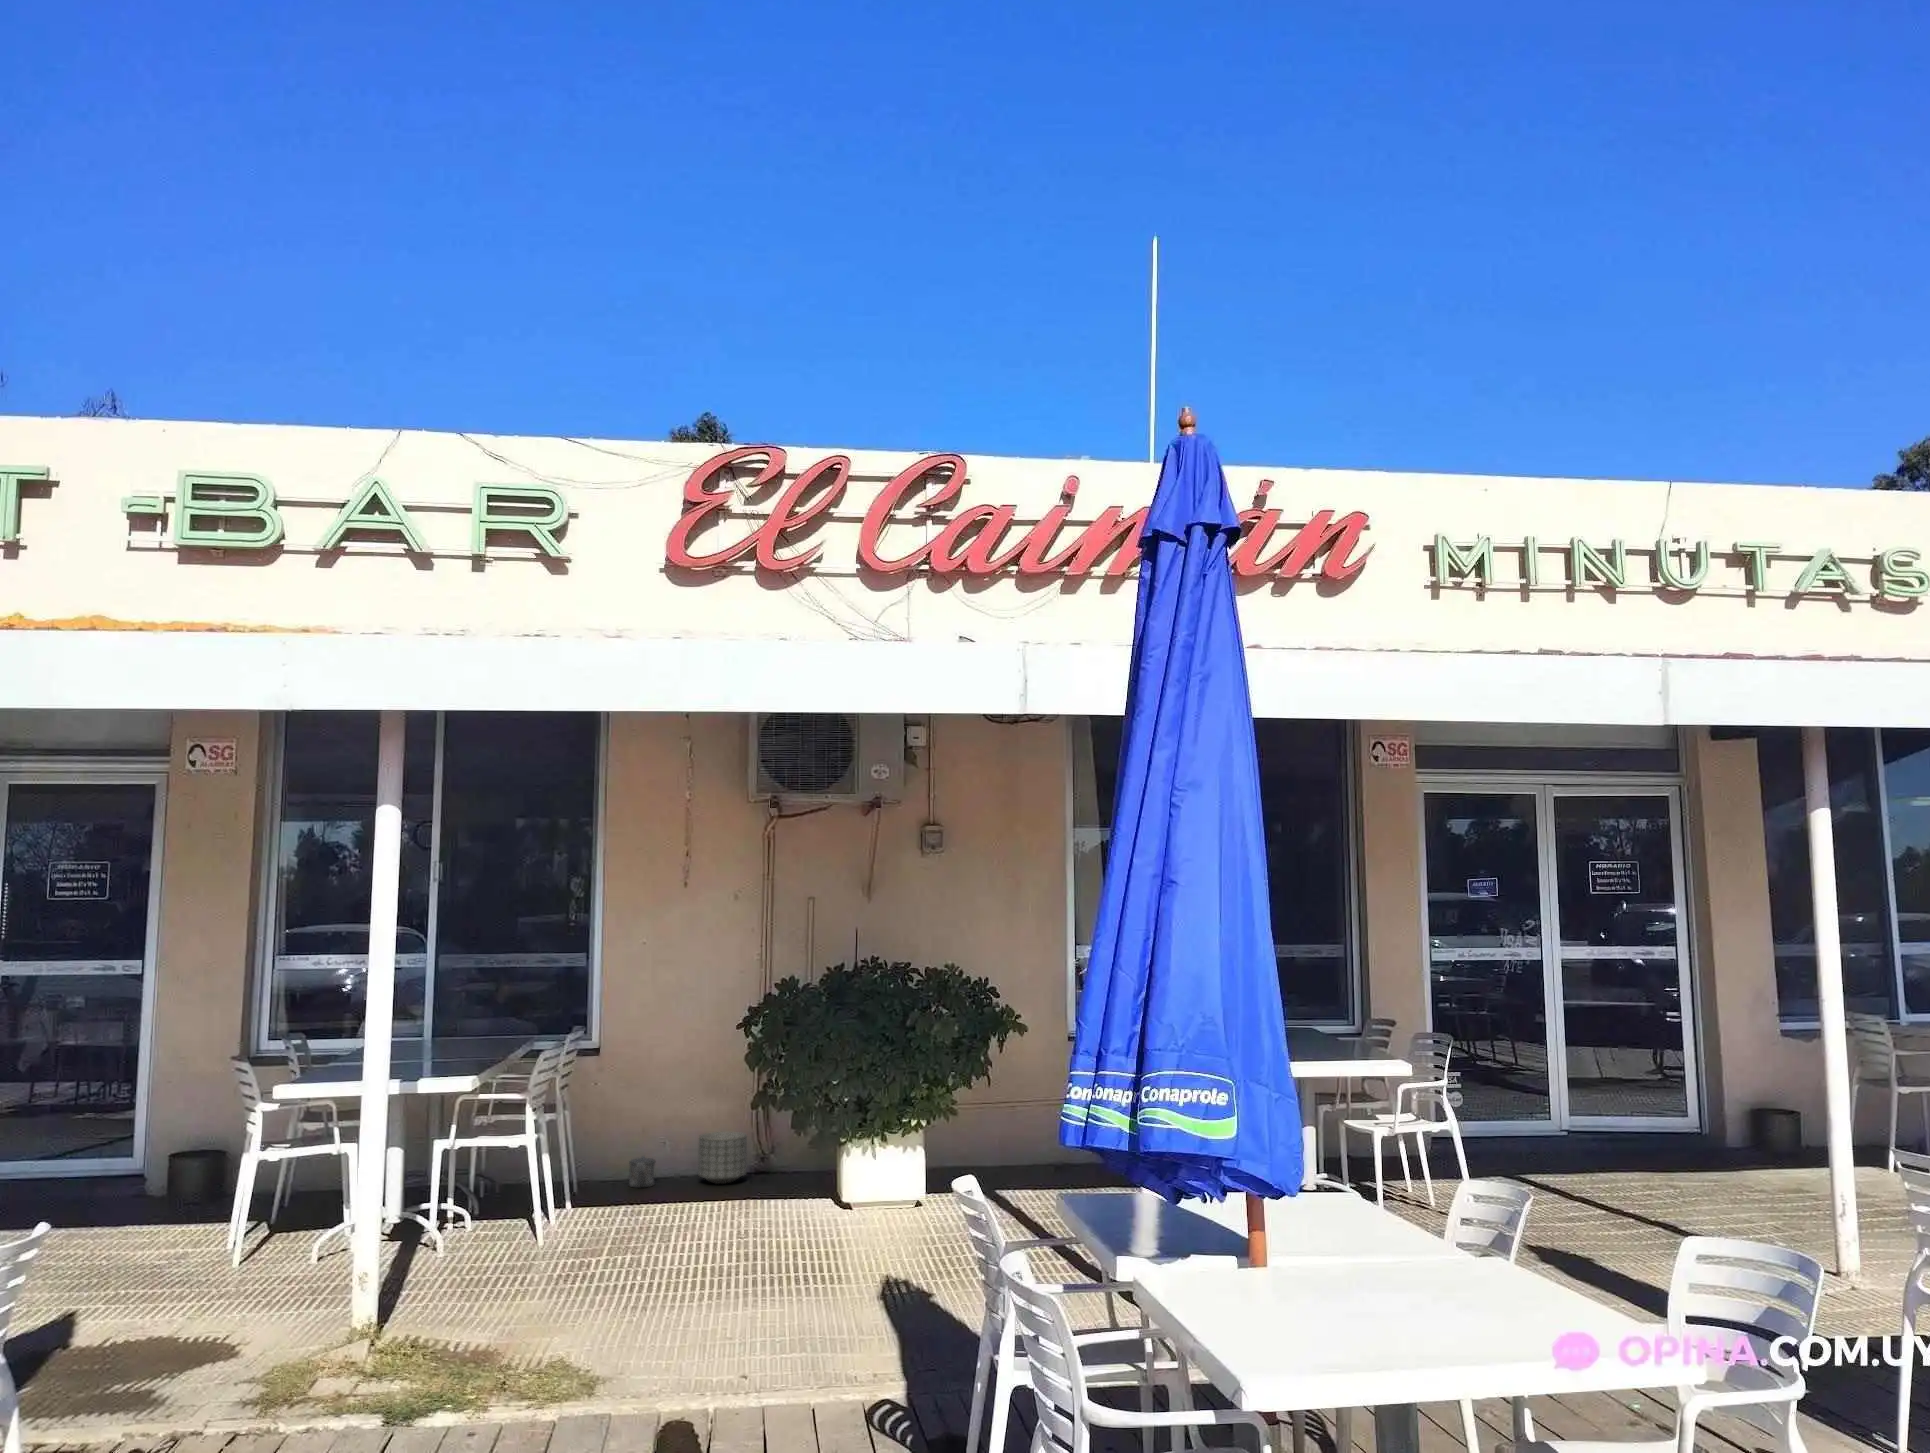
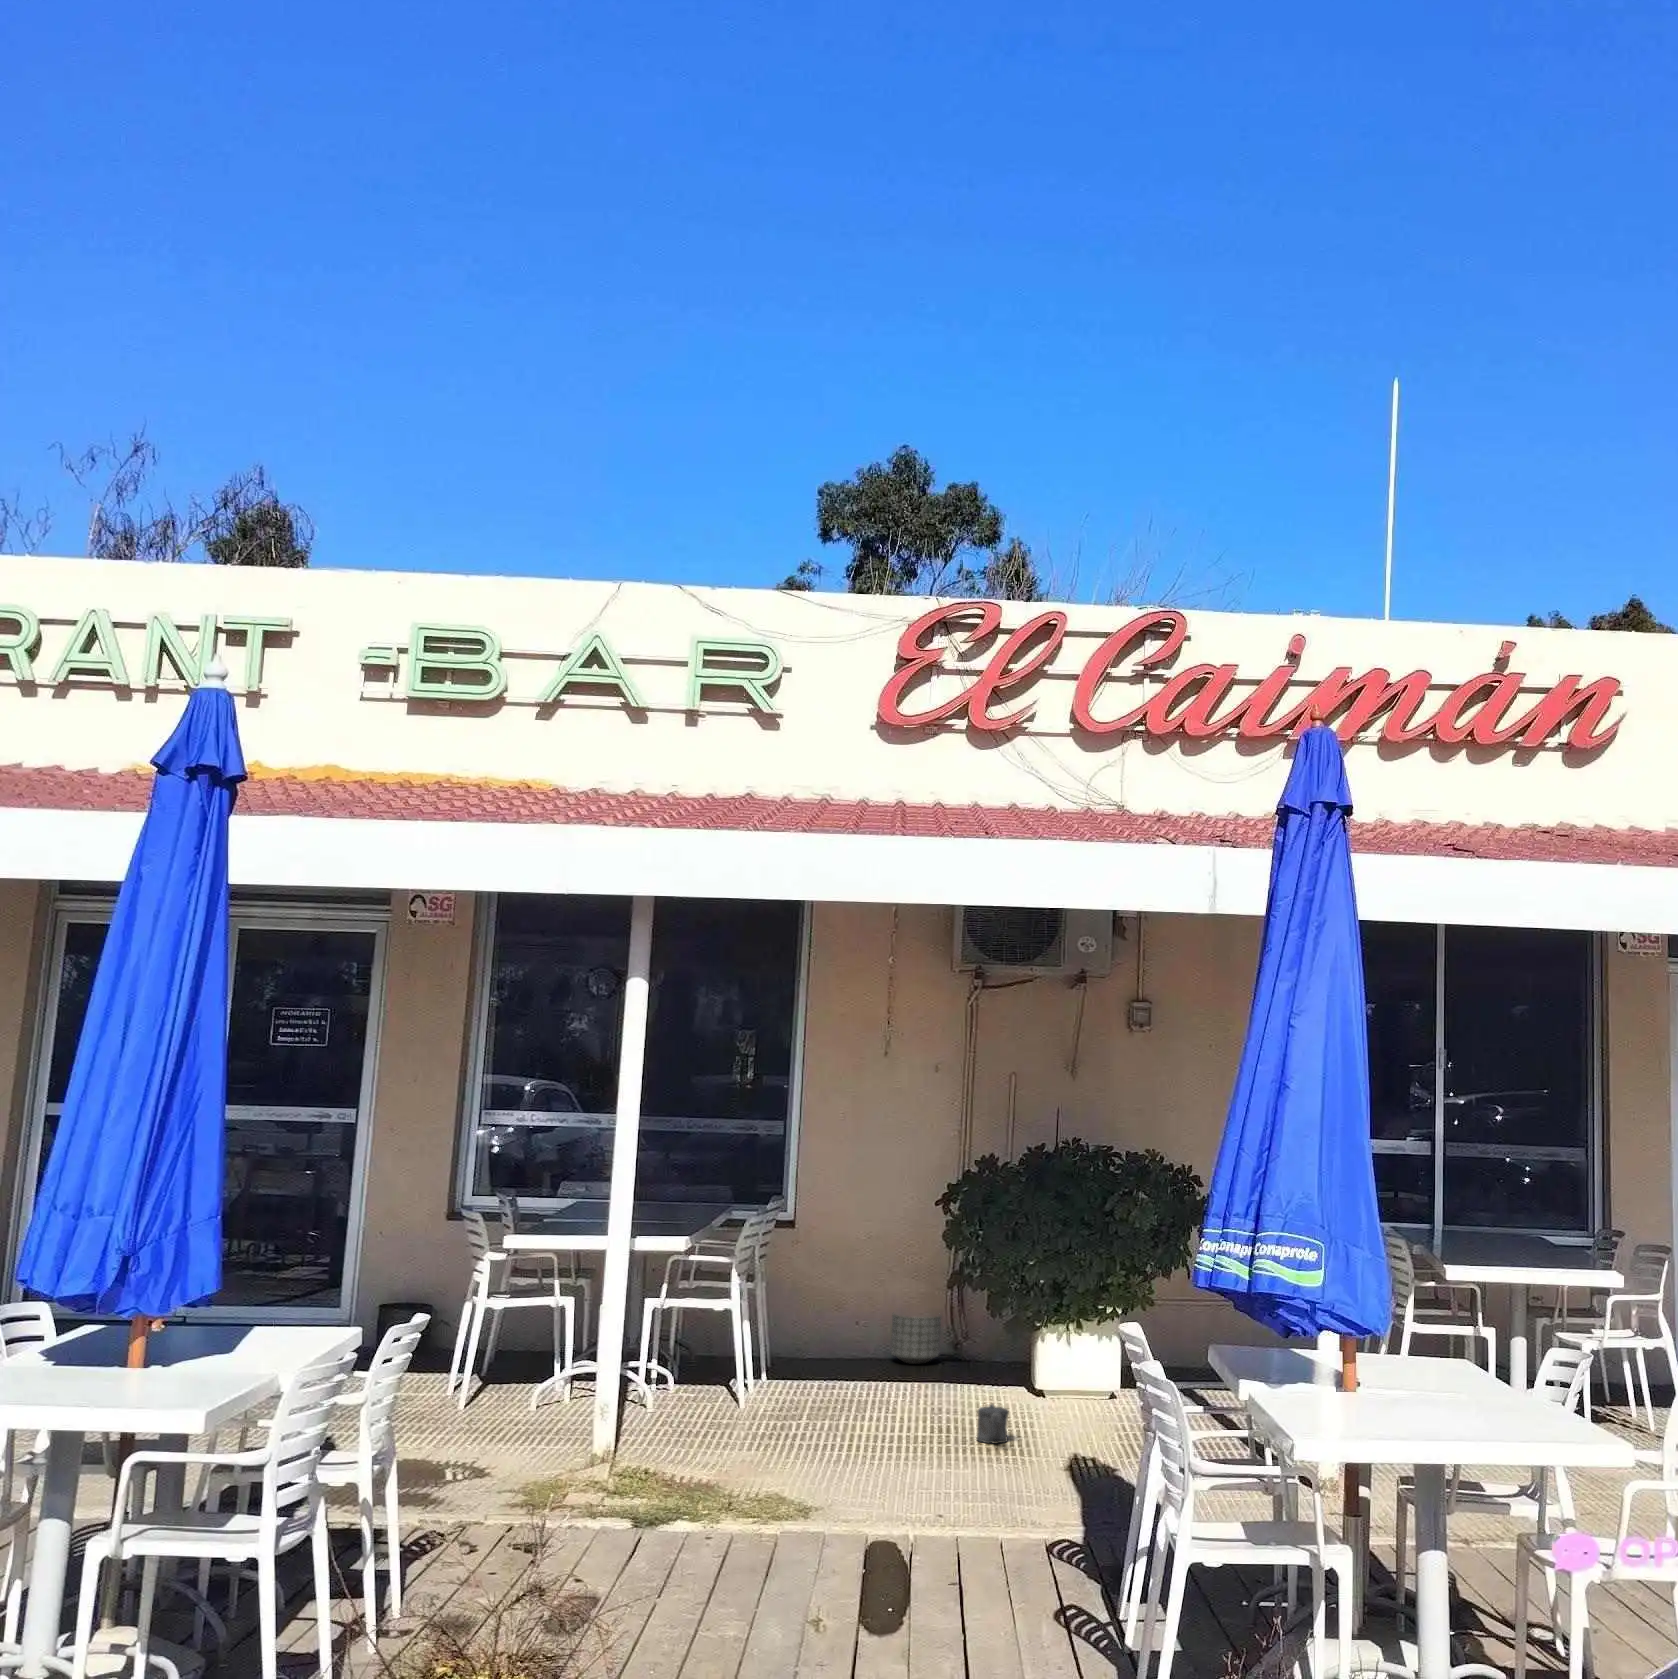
watering can: present [629,1156,655,1187] -> present [977,1404,1009,1443]

